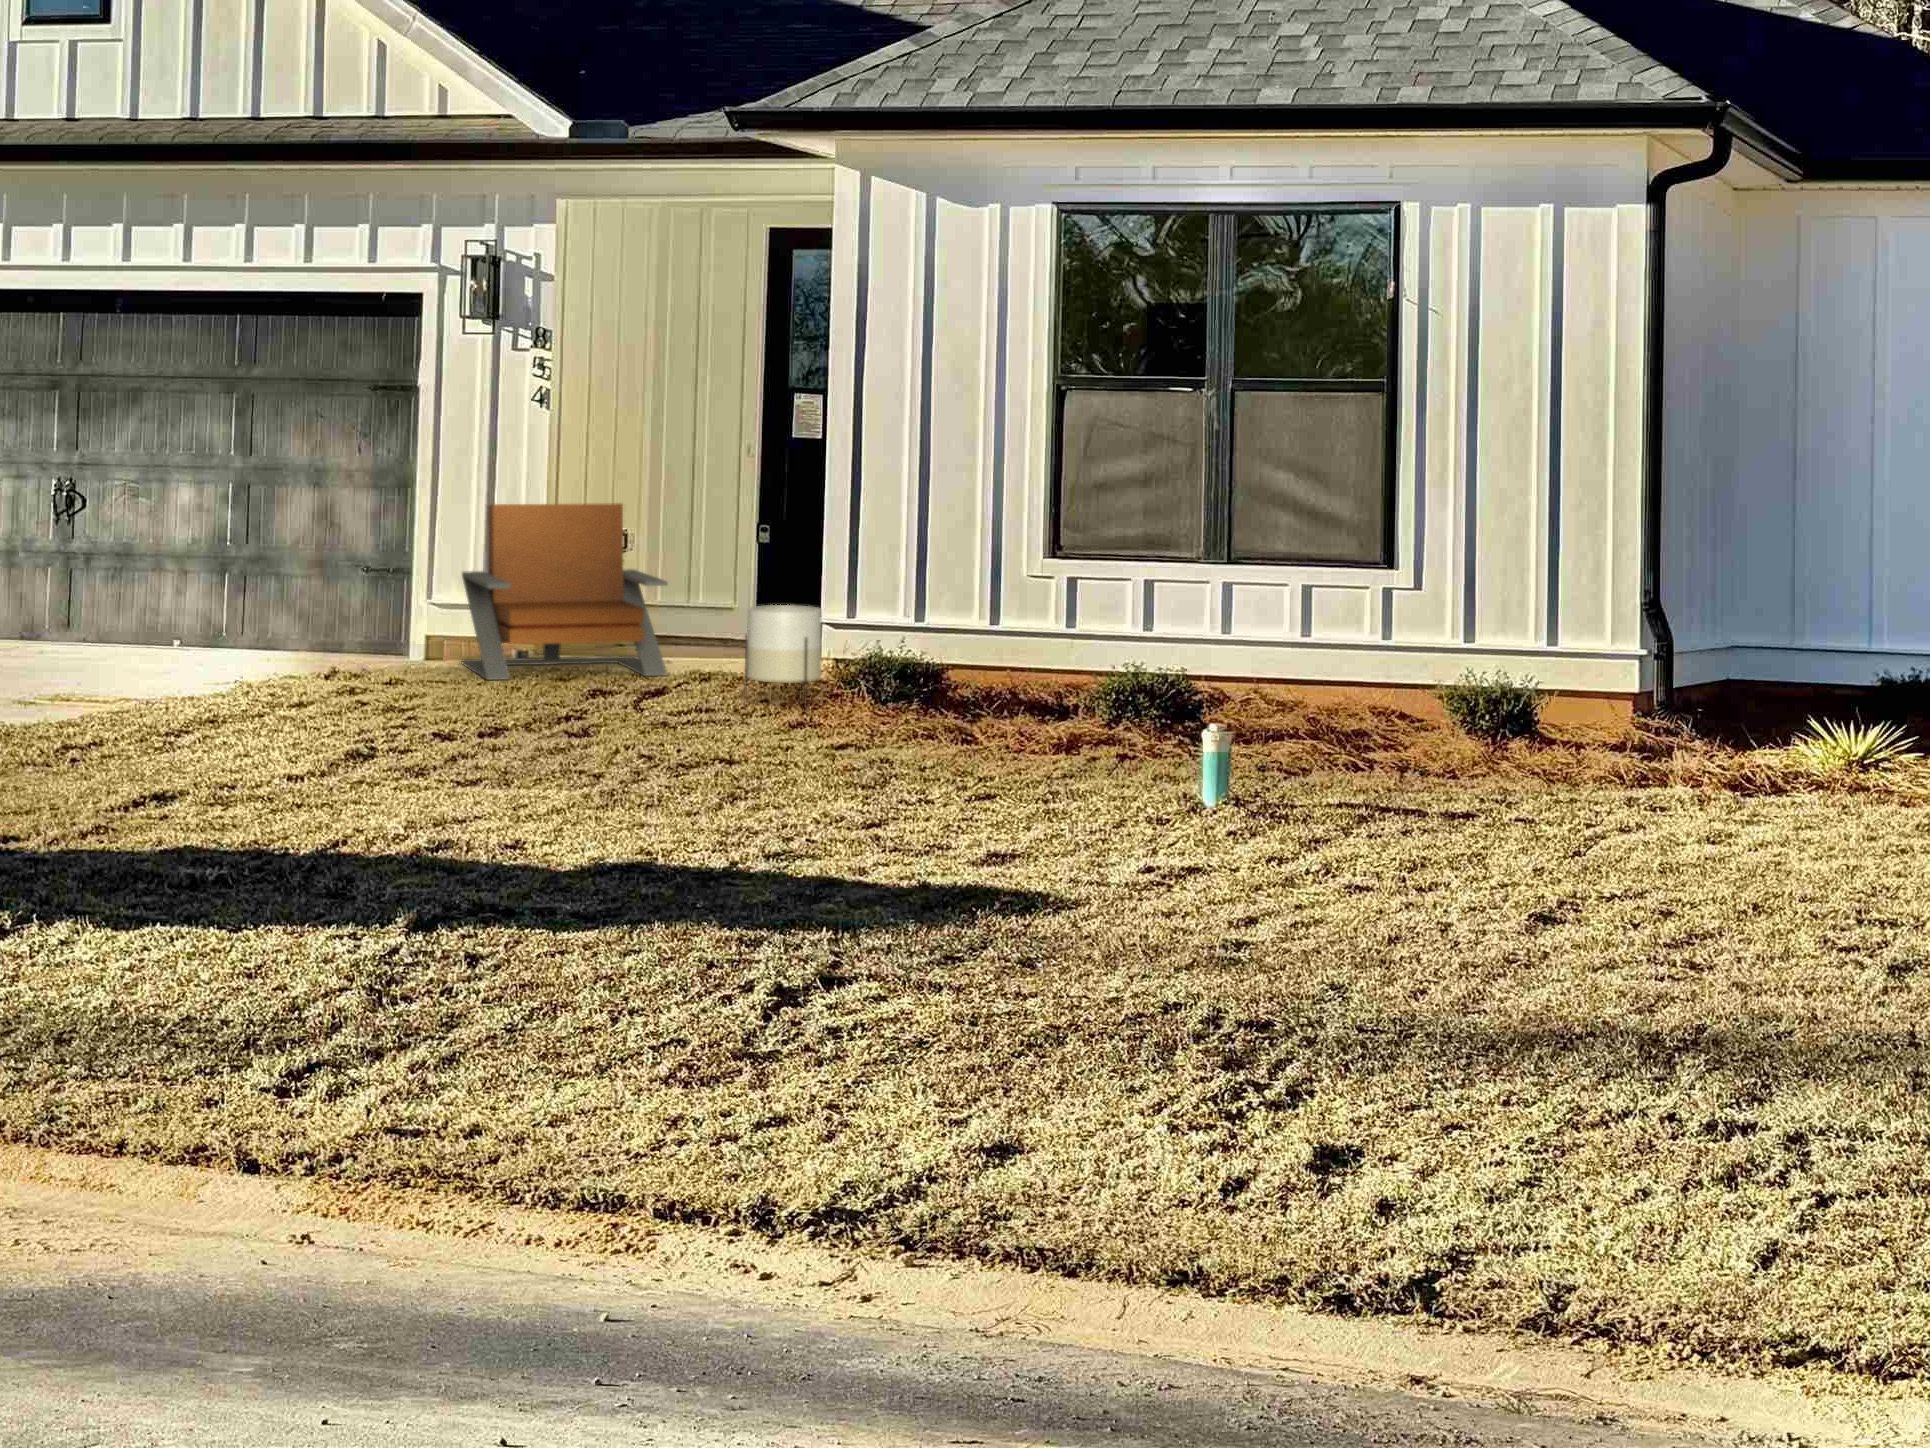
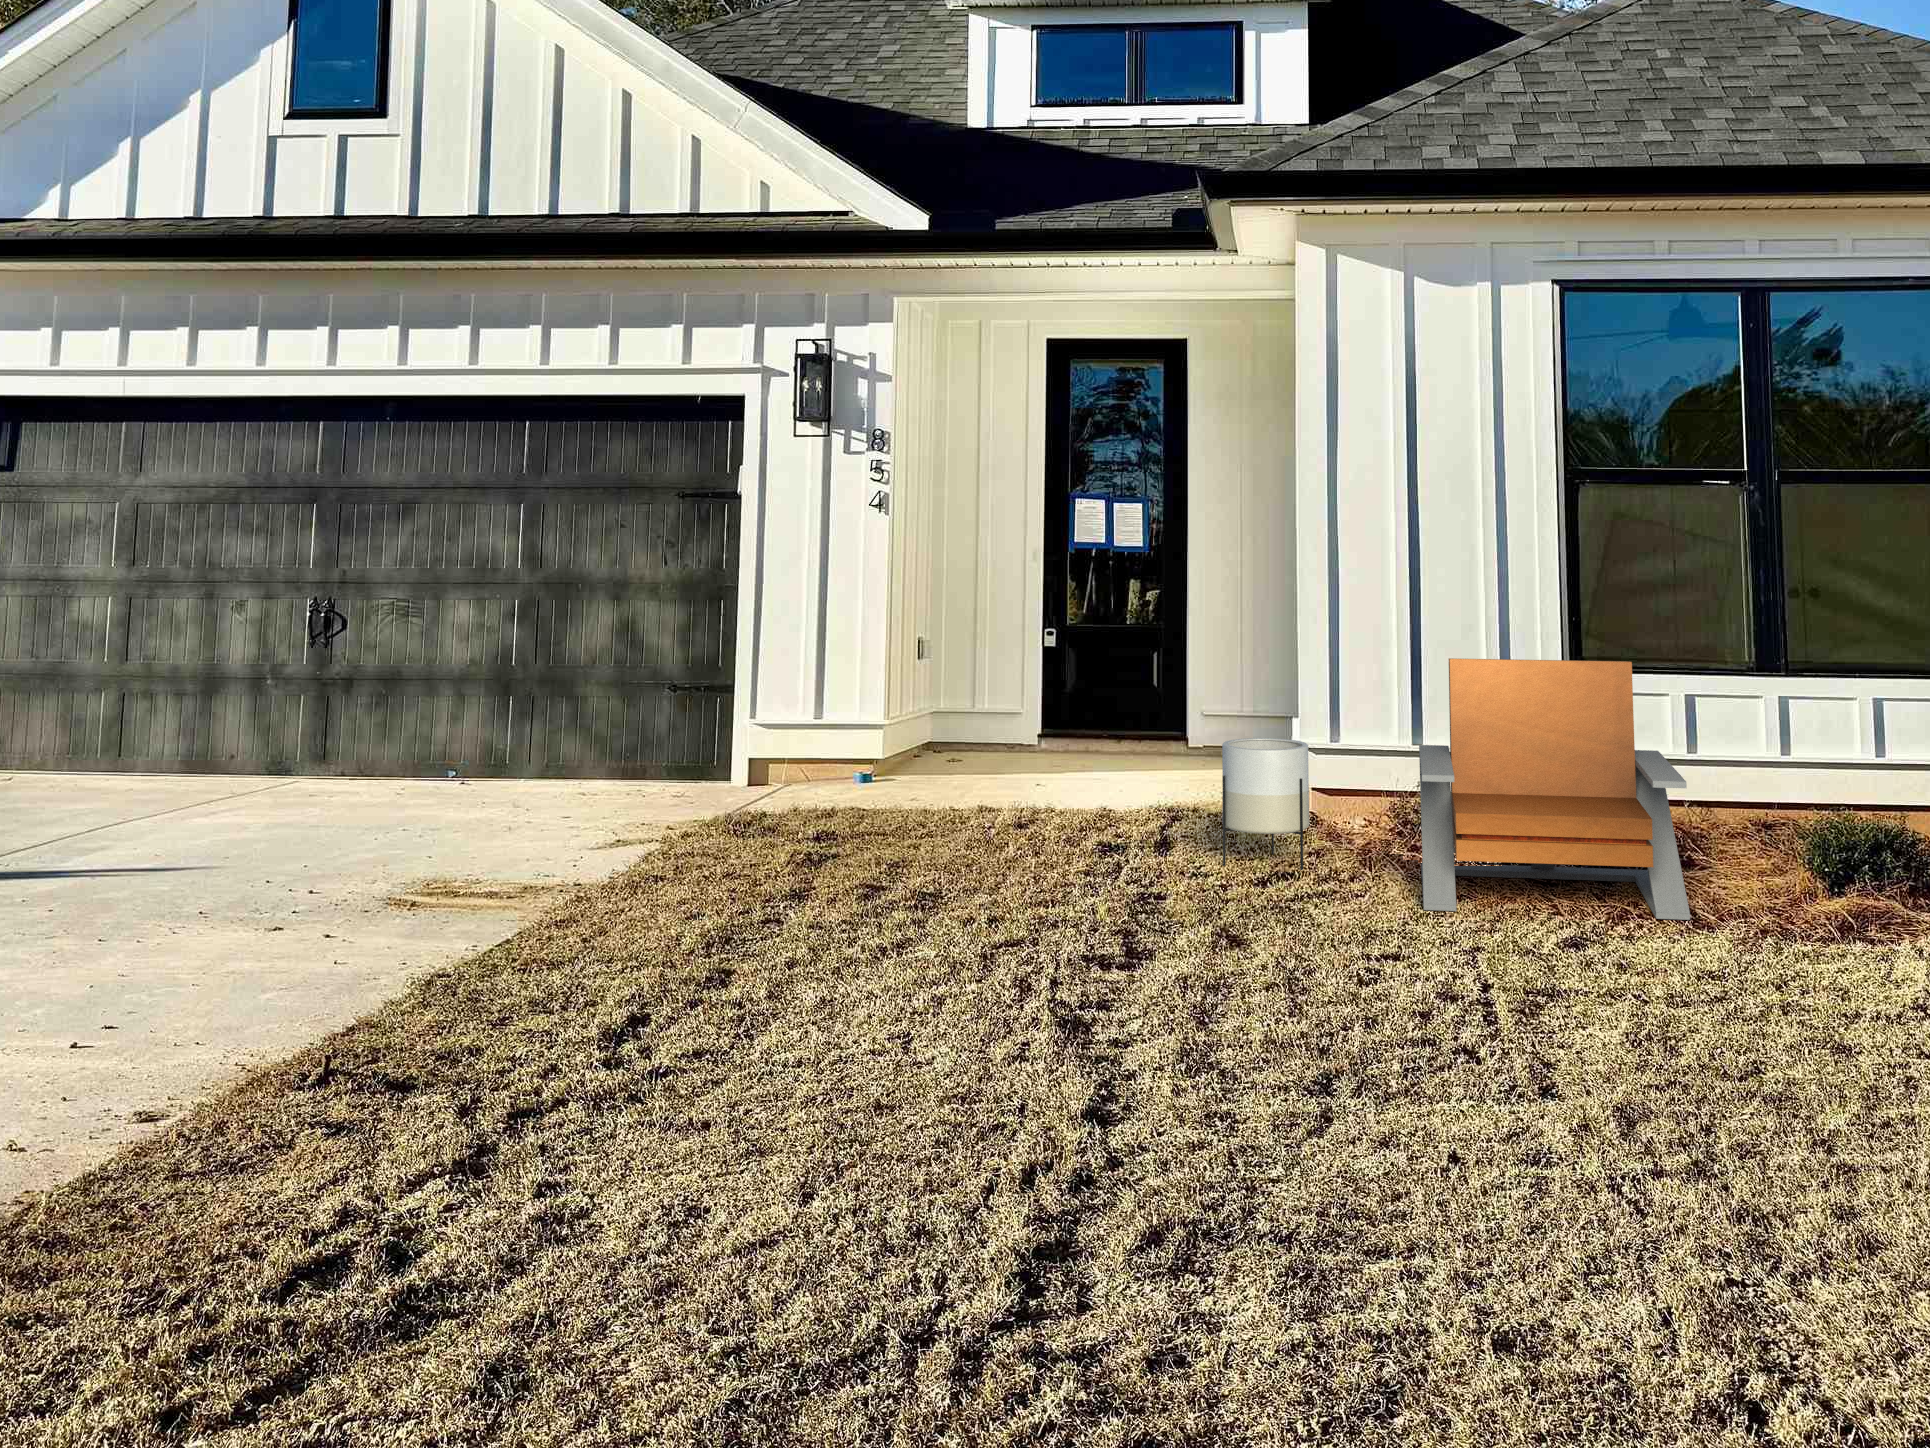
lounge chair: present [462,503,668,680] -> present [1419,658,1690,920]

